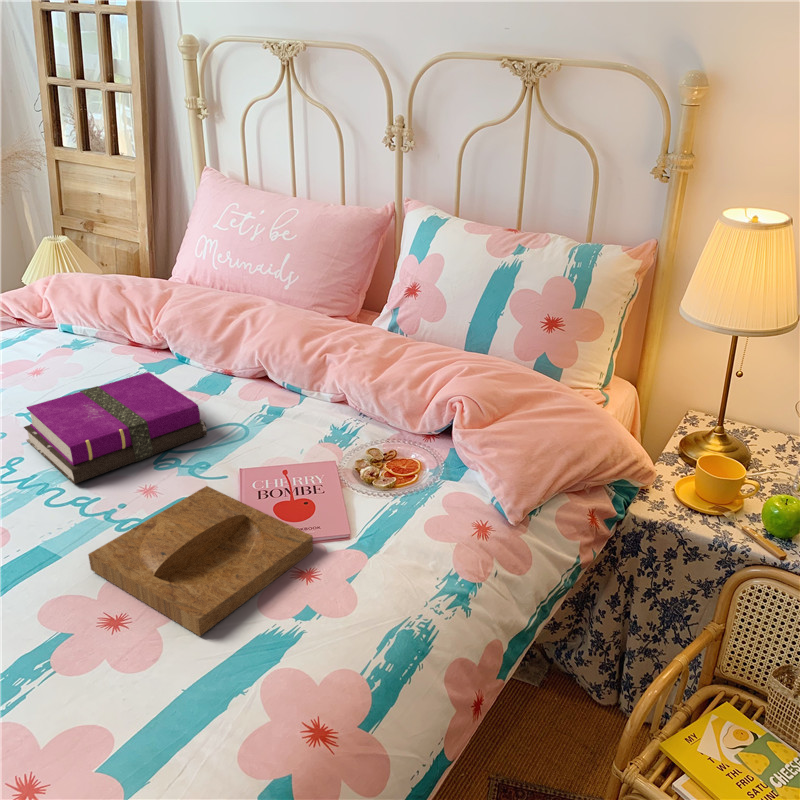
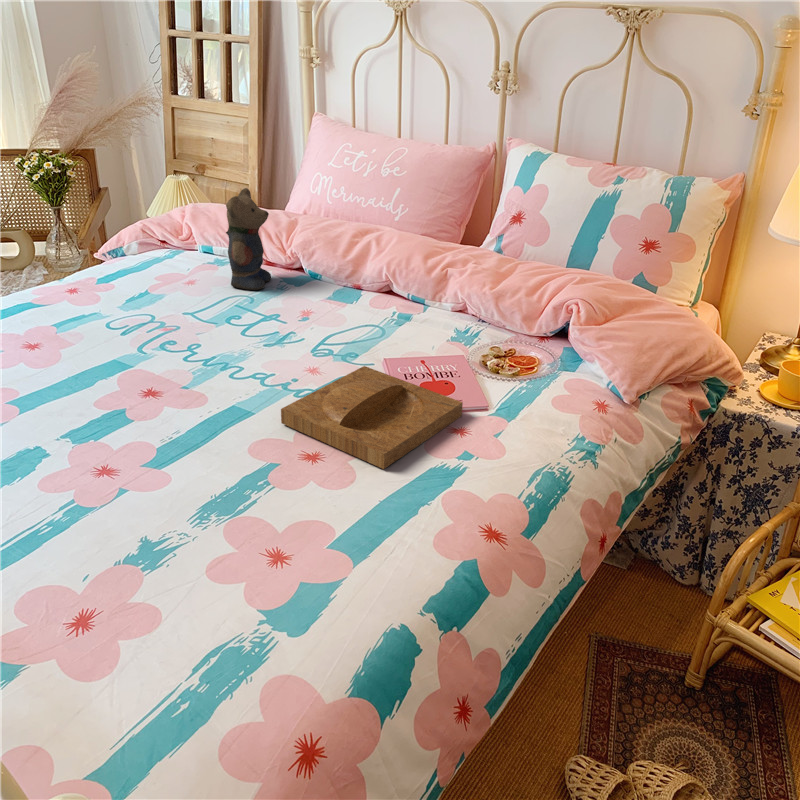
teddy bear: none [69,265,133,379] -> present [226,188,271,290]
notebook: present [24,372,207,484] -> none [197,280,351,364]

